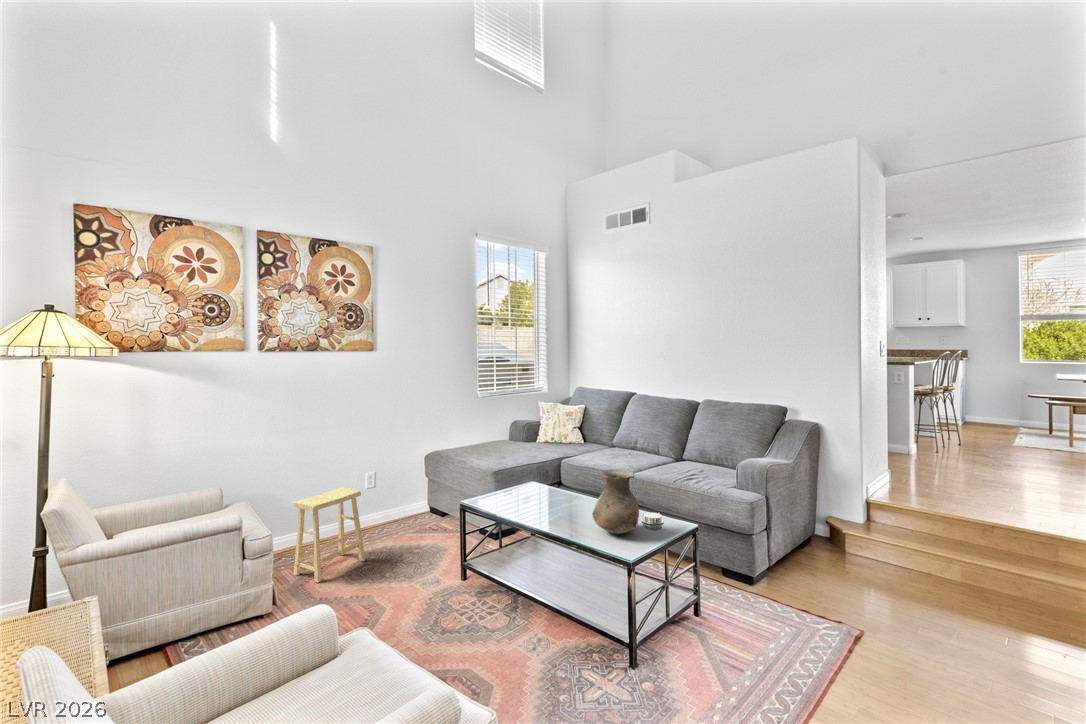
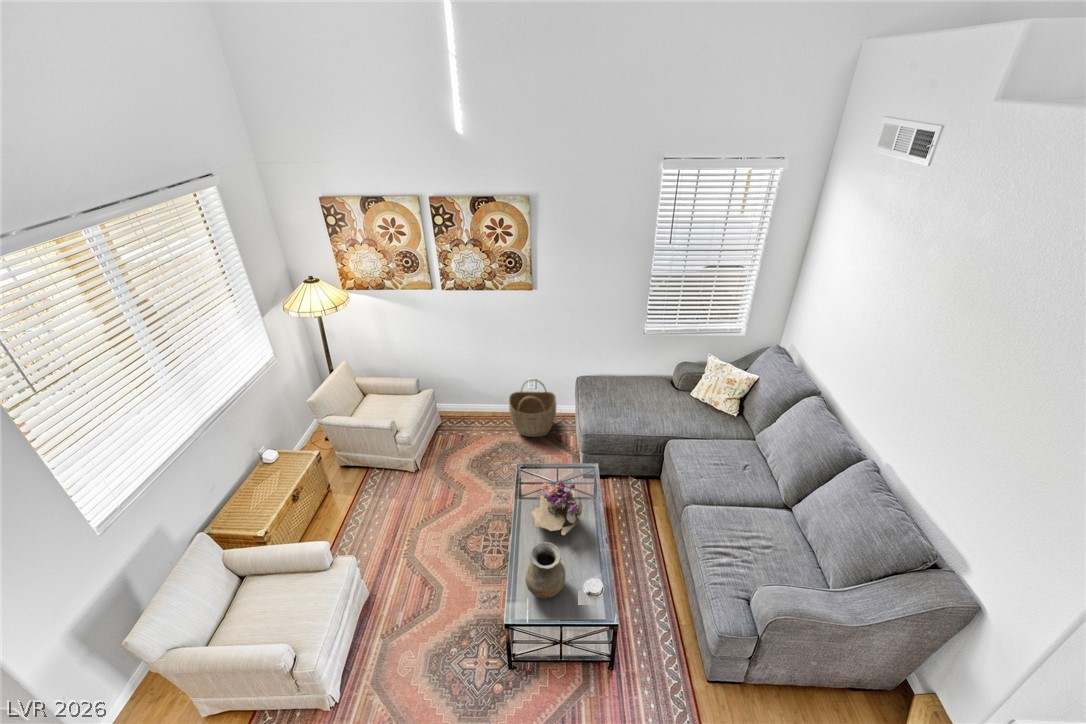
flower arrangement: none [520,456,586,506] -> present [531,480,582,535]
woven basket: none [355,464,418,541] -> present [509,379,556,437]
footstool: present [294,488,365,583] -> none [449,400,496,459]

